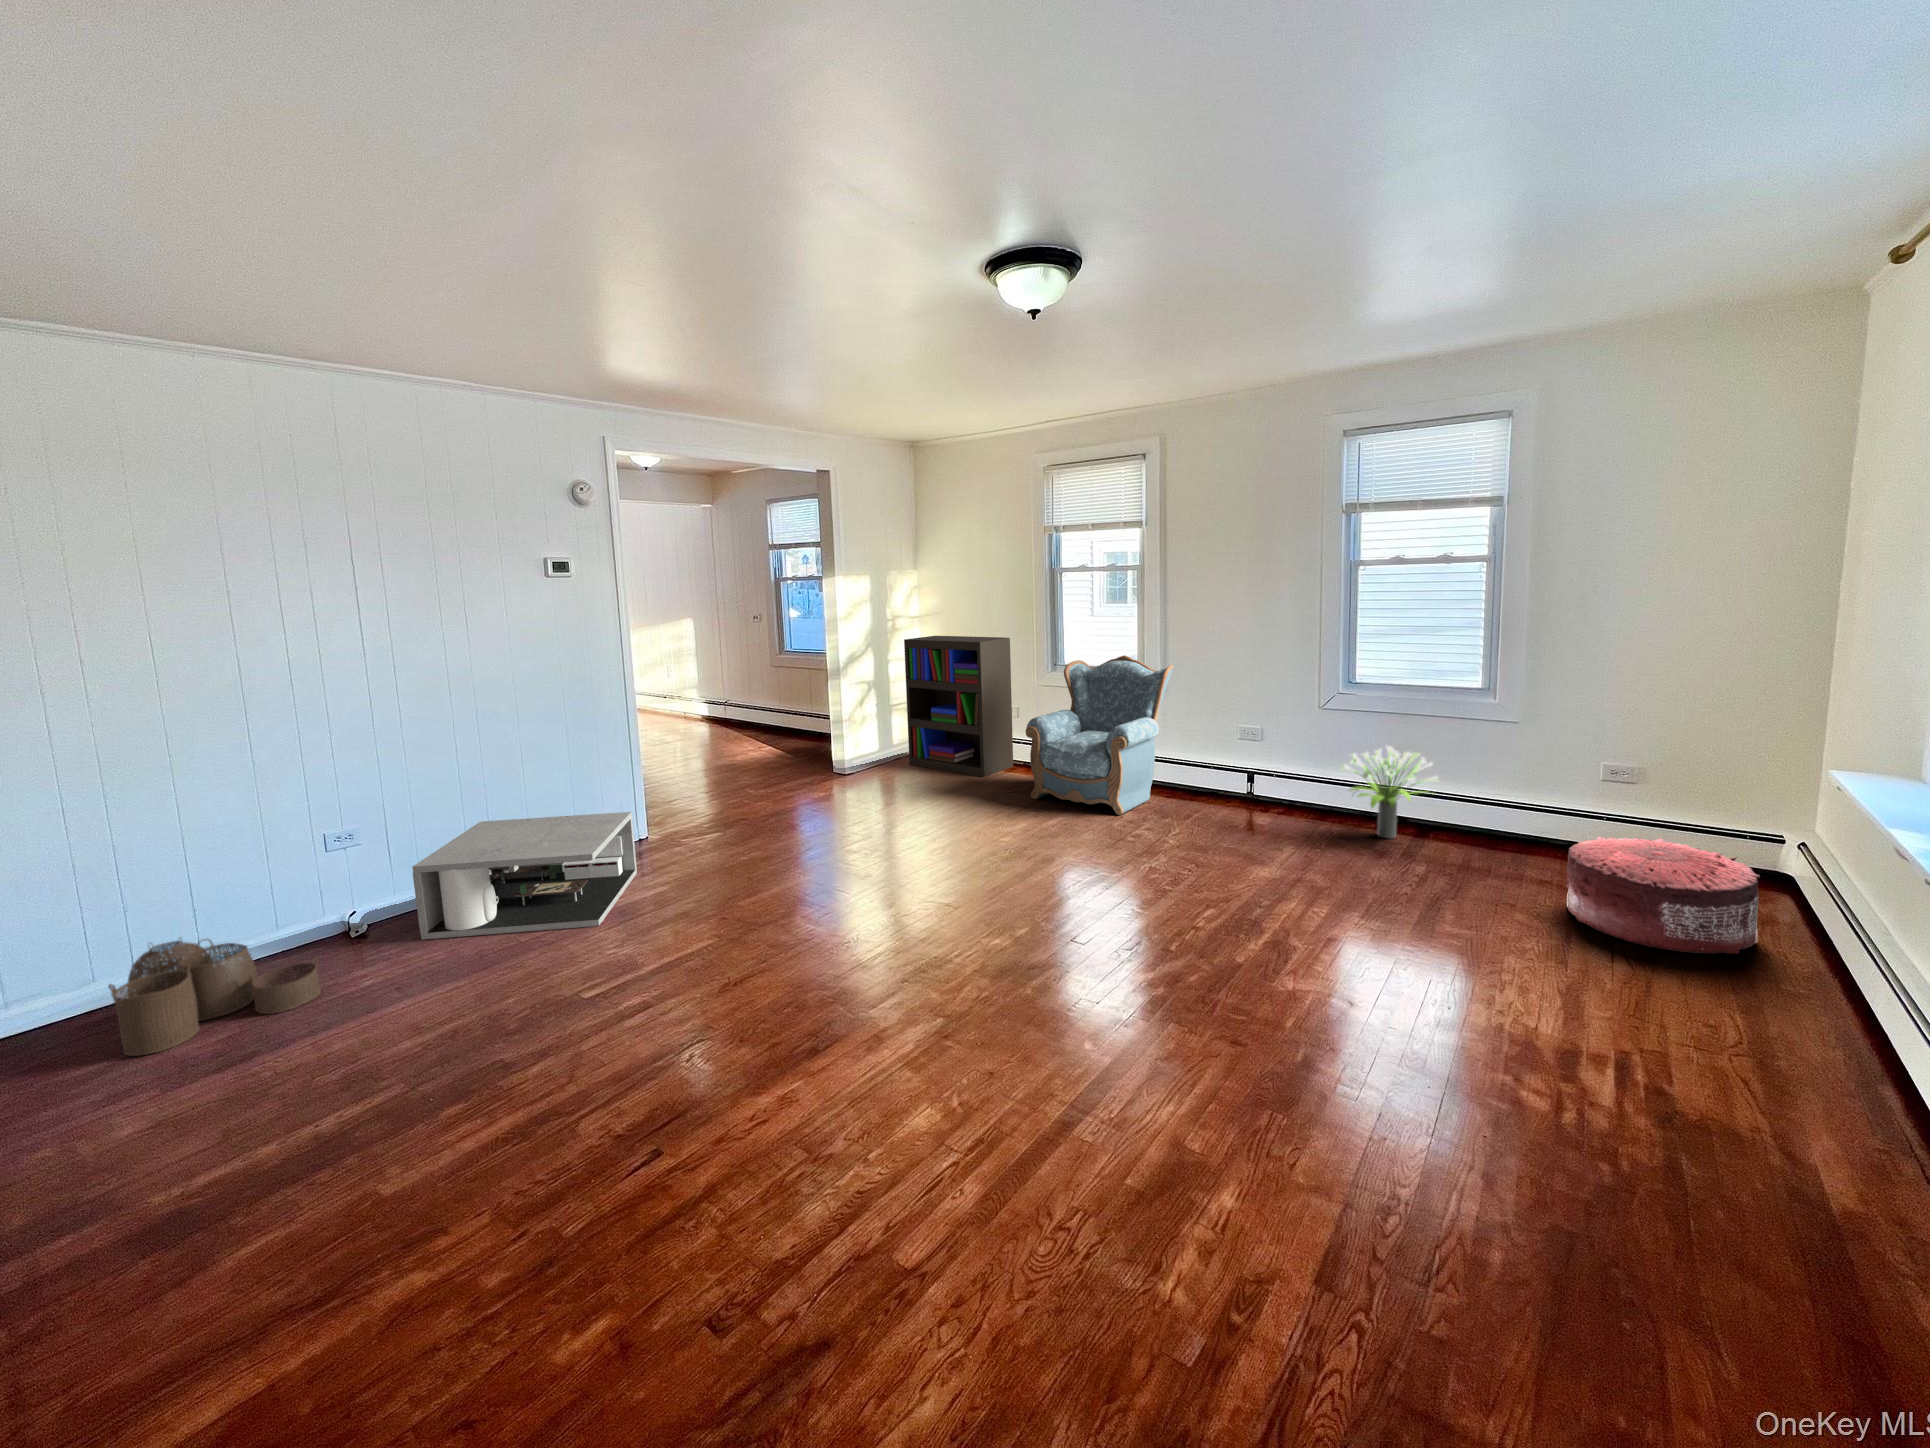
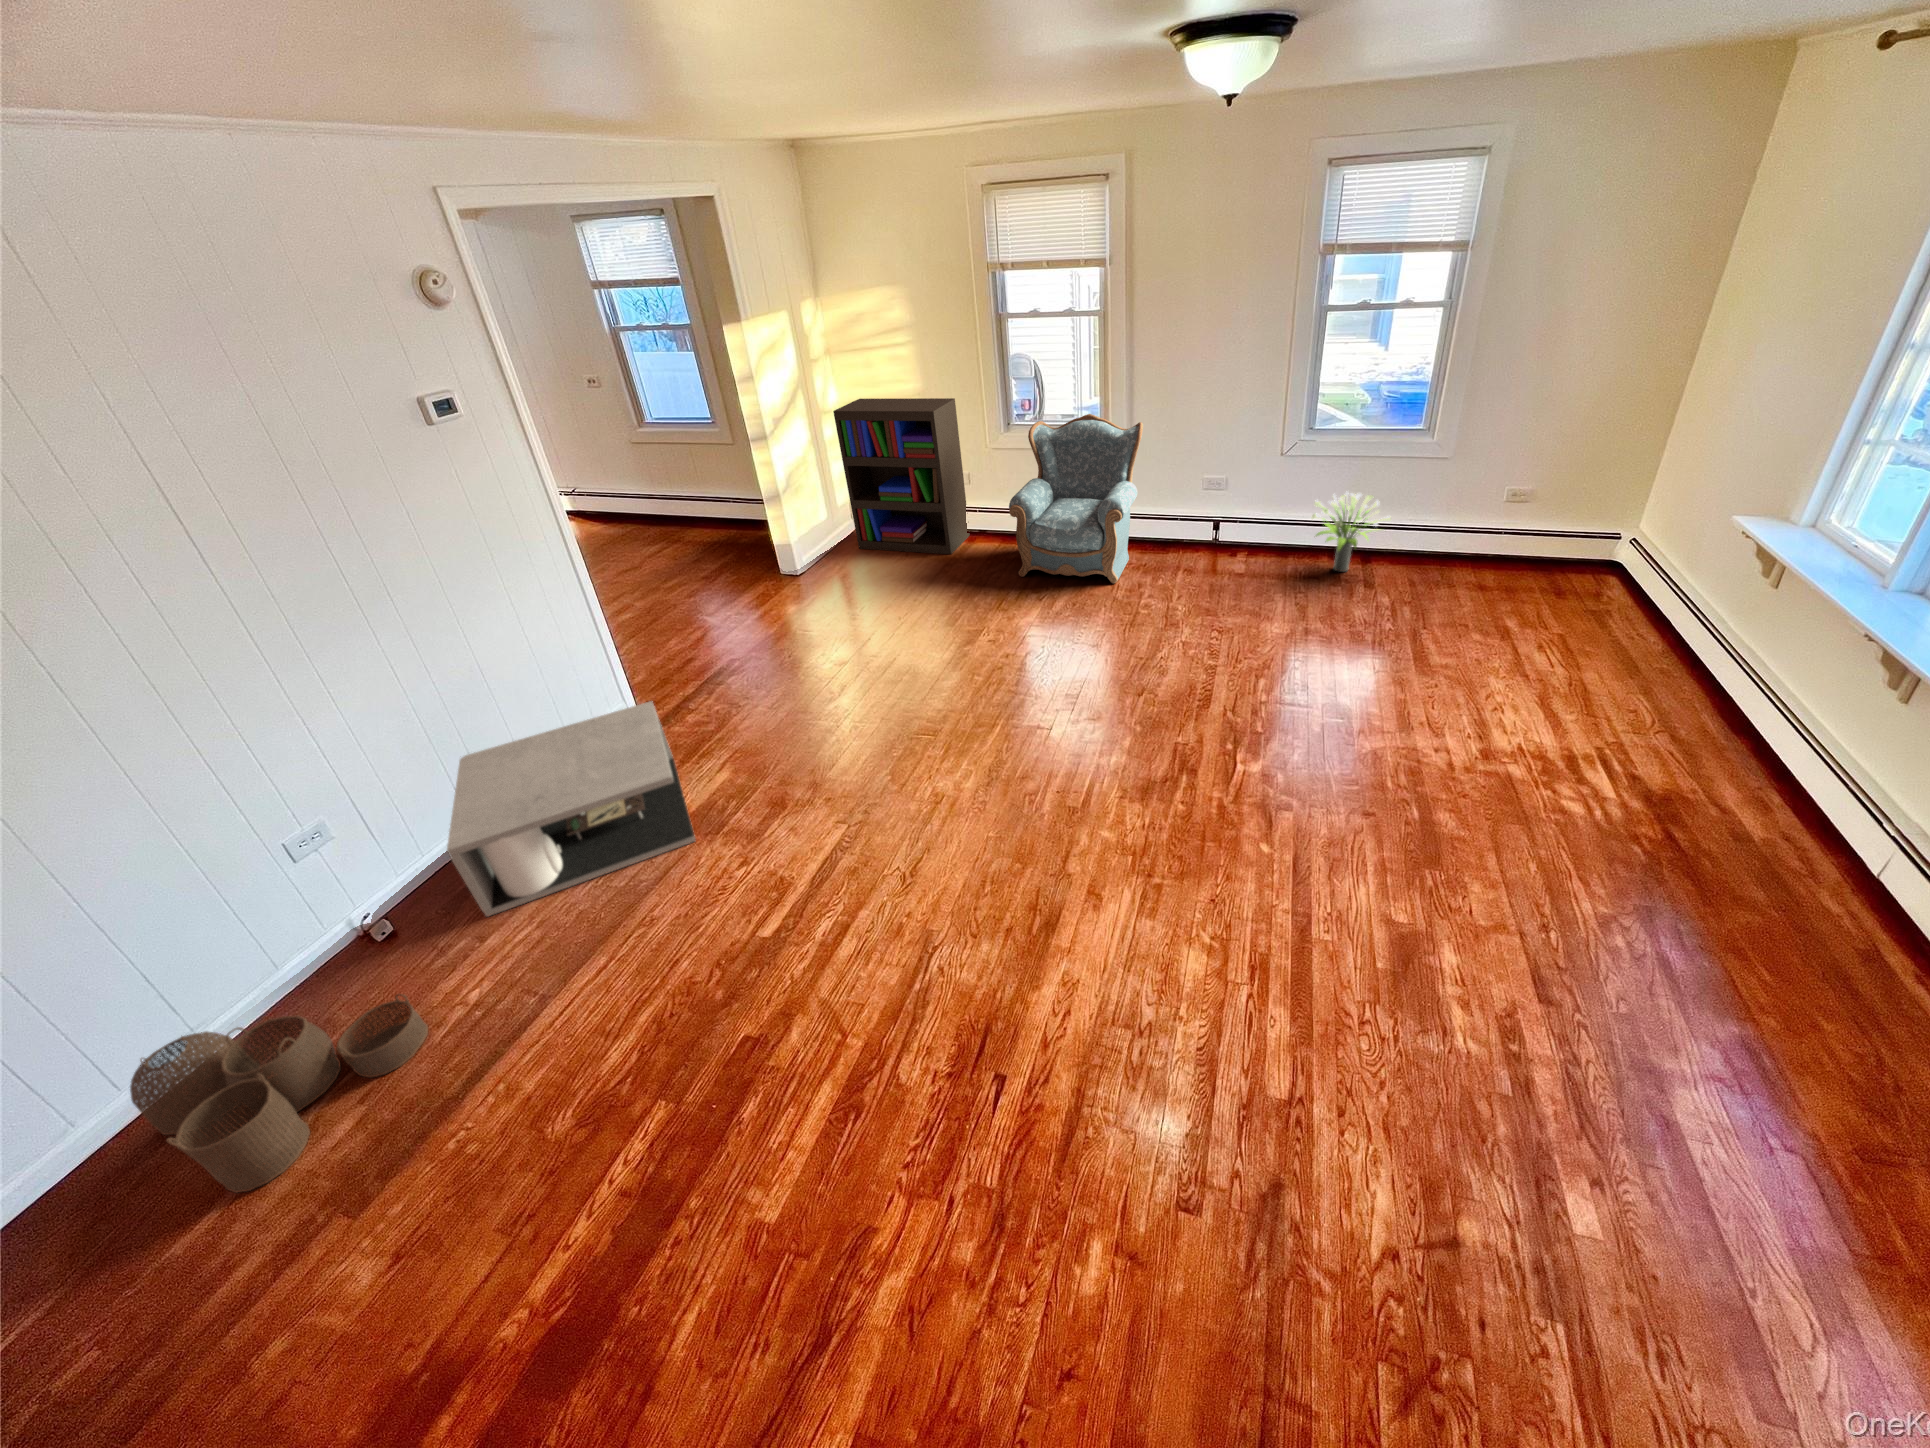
pouf: present [1566,837,1760,954] -> none [1499,557,1637,649]

